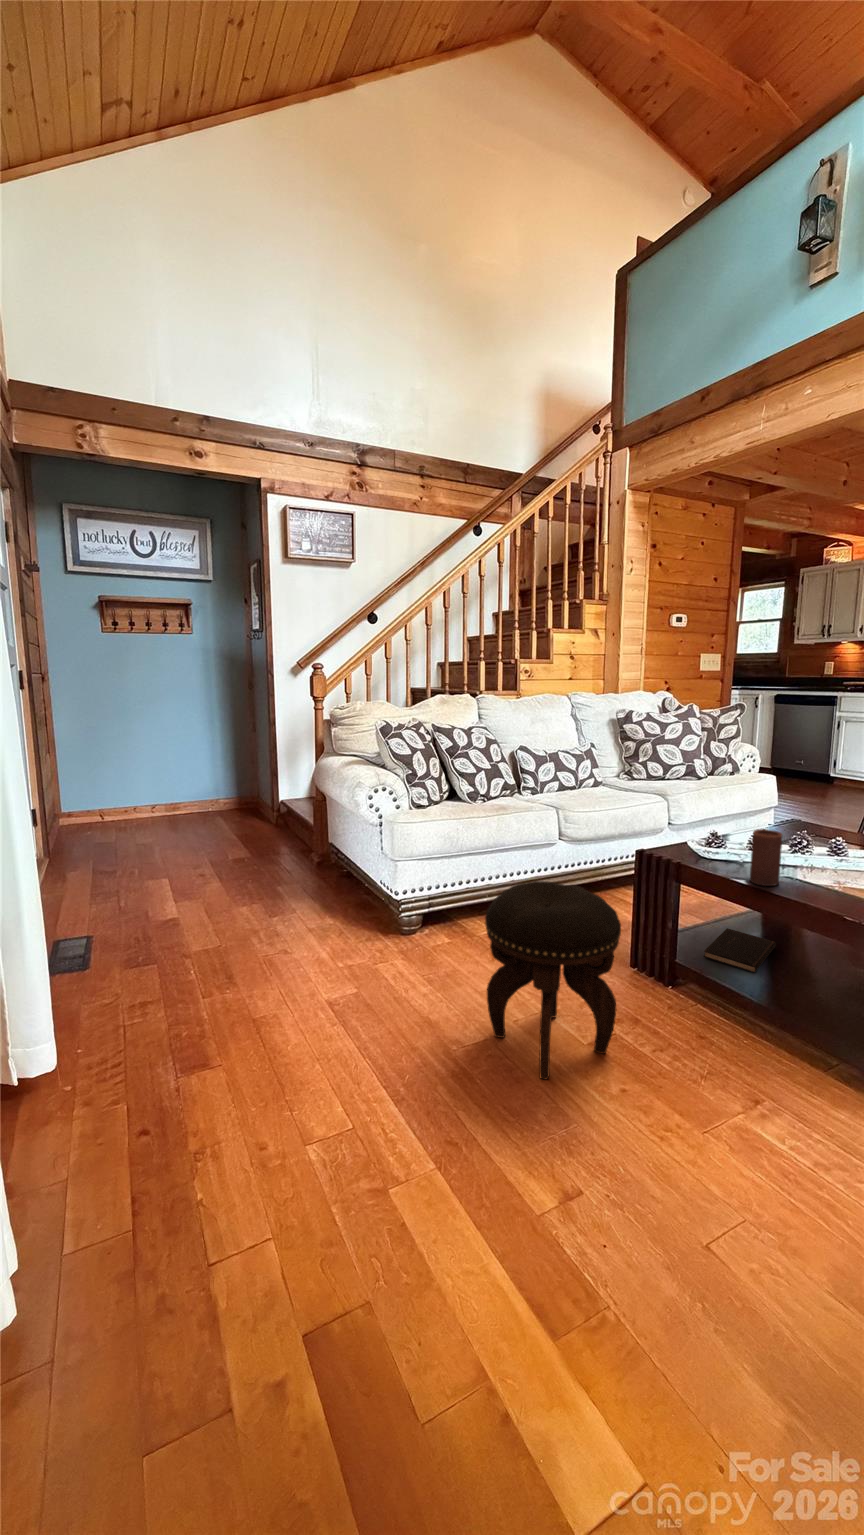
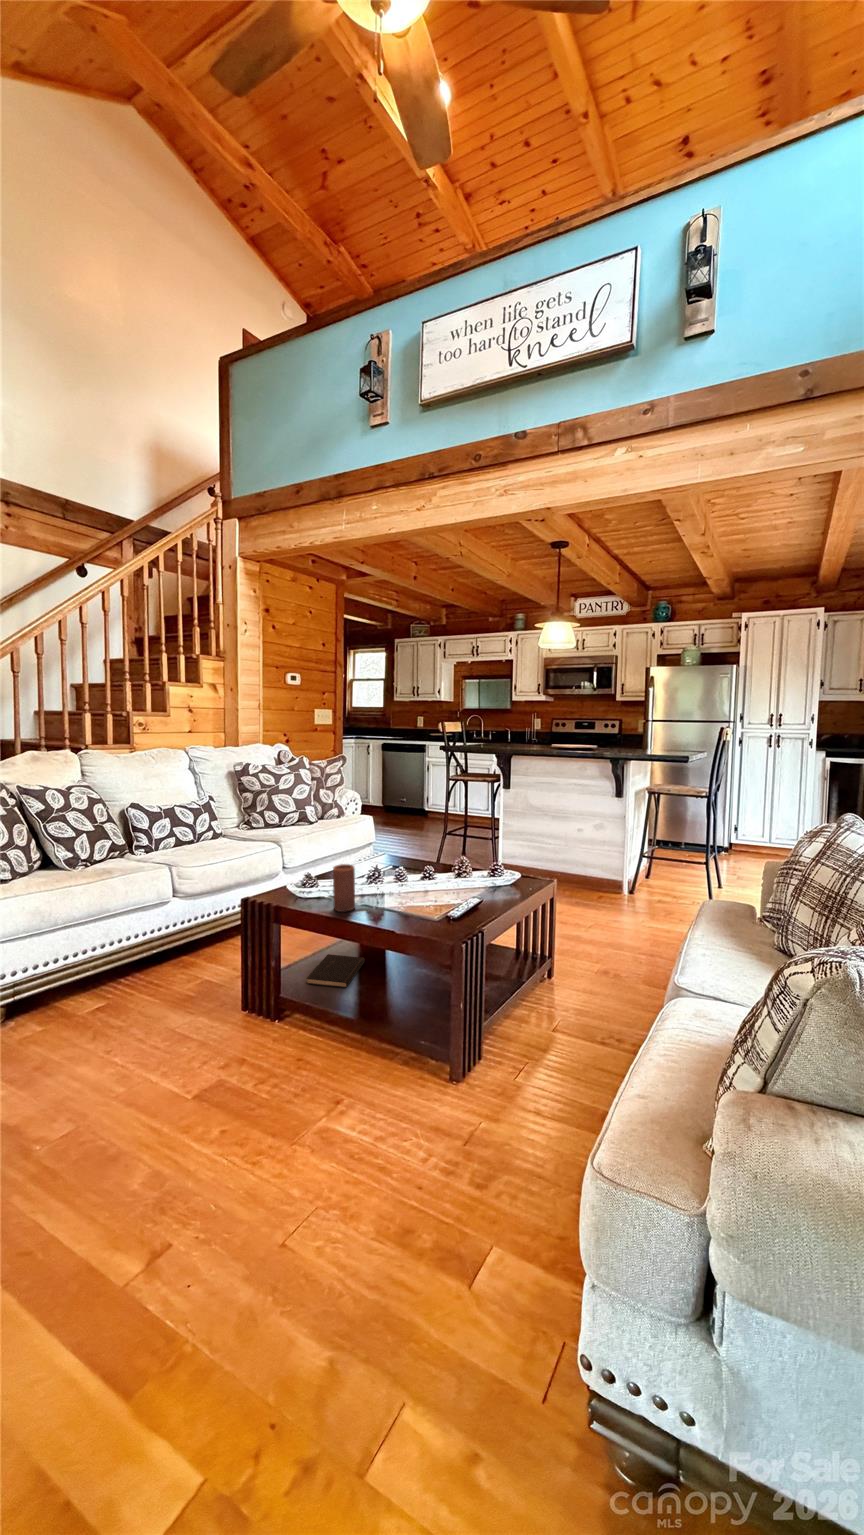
footstool: present [485,881,621,1080] -> none [76,939,221,1142]

